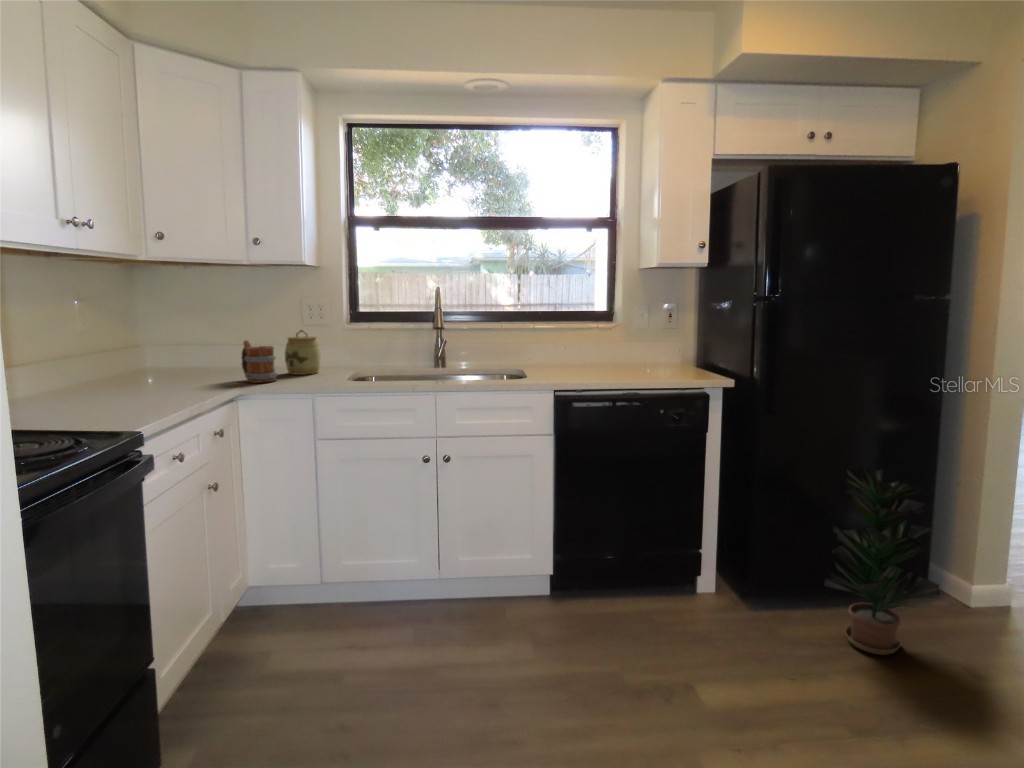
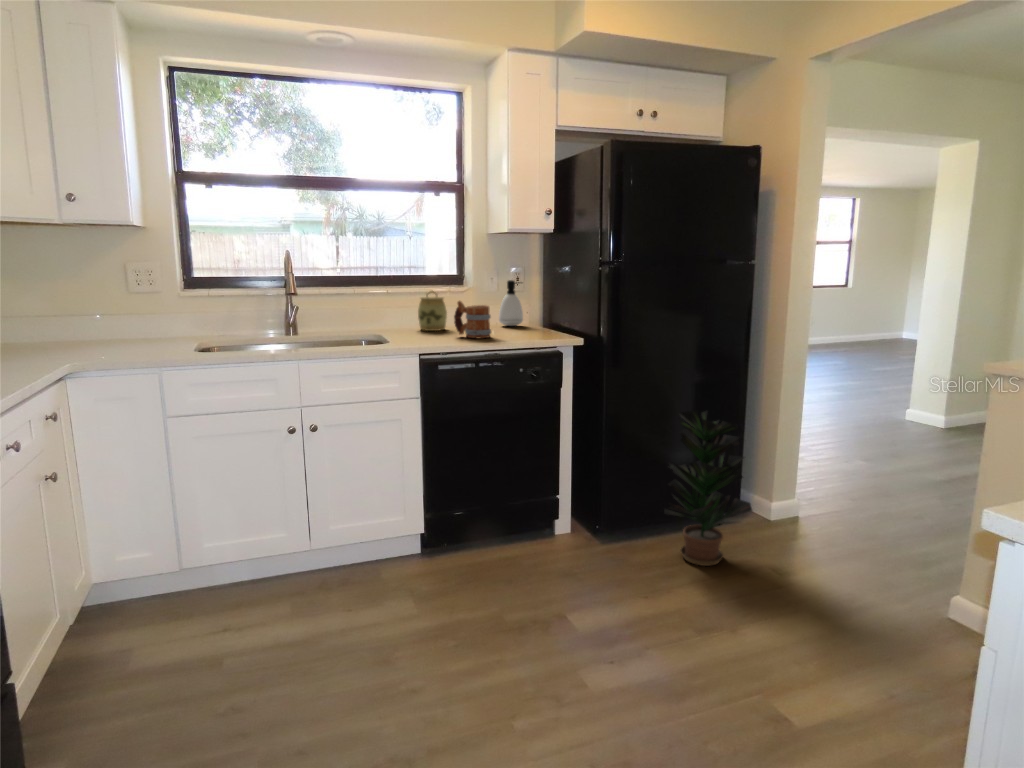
soap dispenser: none [647,317,675,365] -> present [499,280,523,326]
jar: present [285,330,320,375] -> present [418,291,447,331]
mug: present [241,340,277,383] -> present [454,301,491,338]

